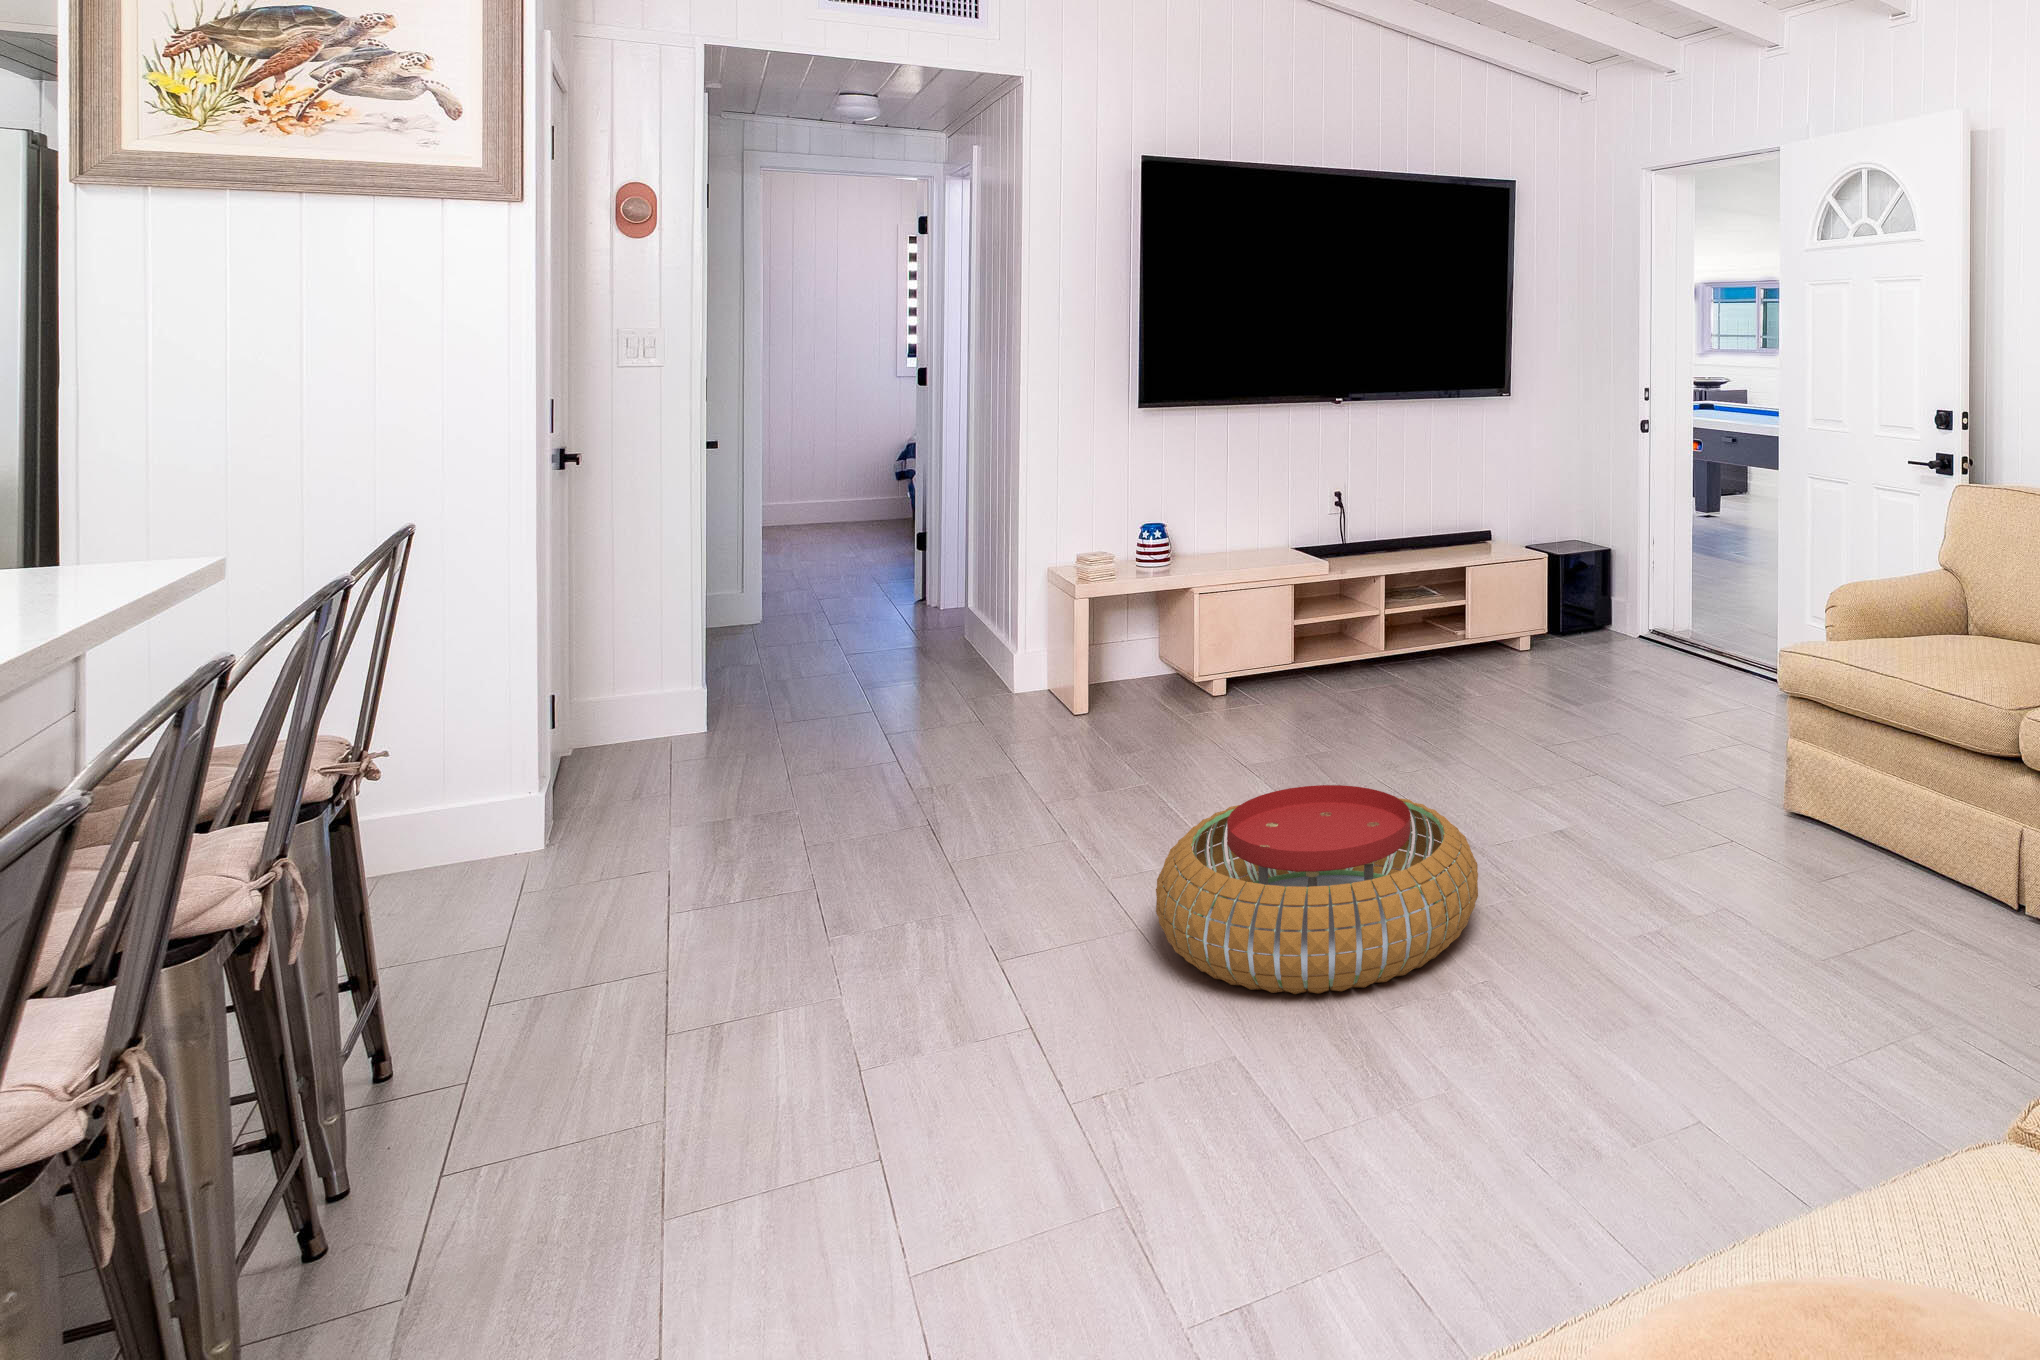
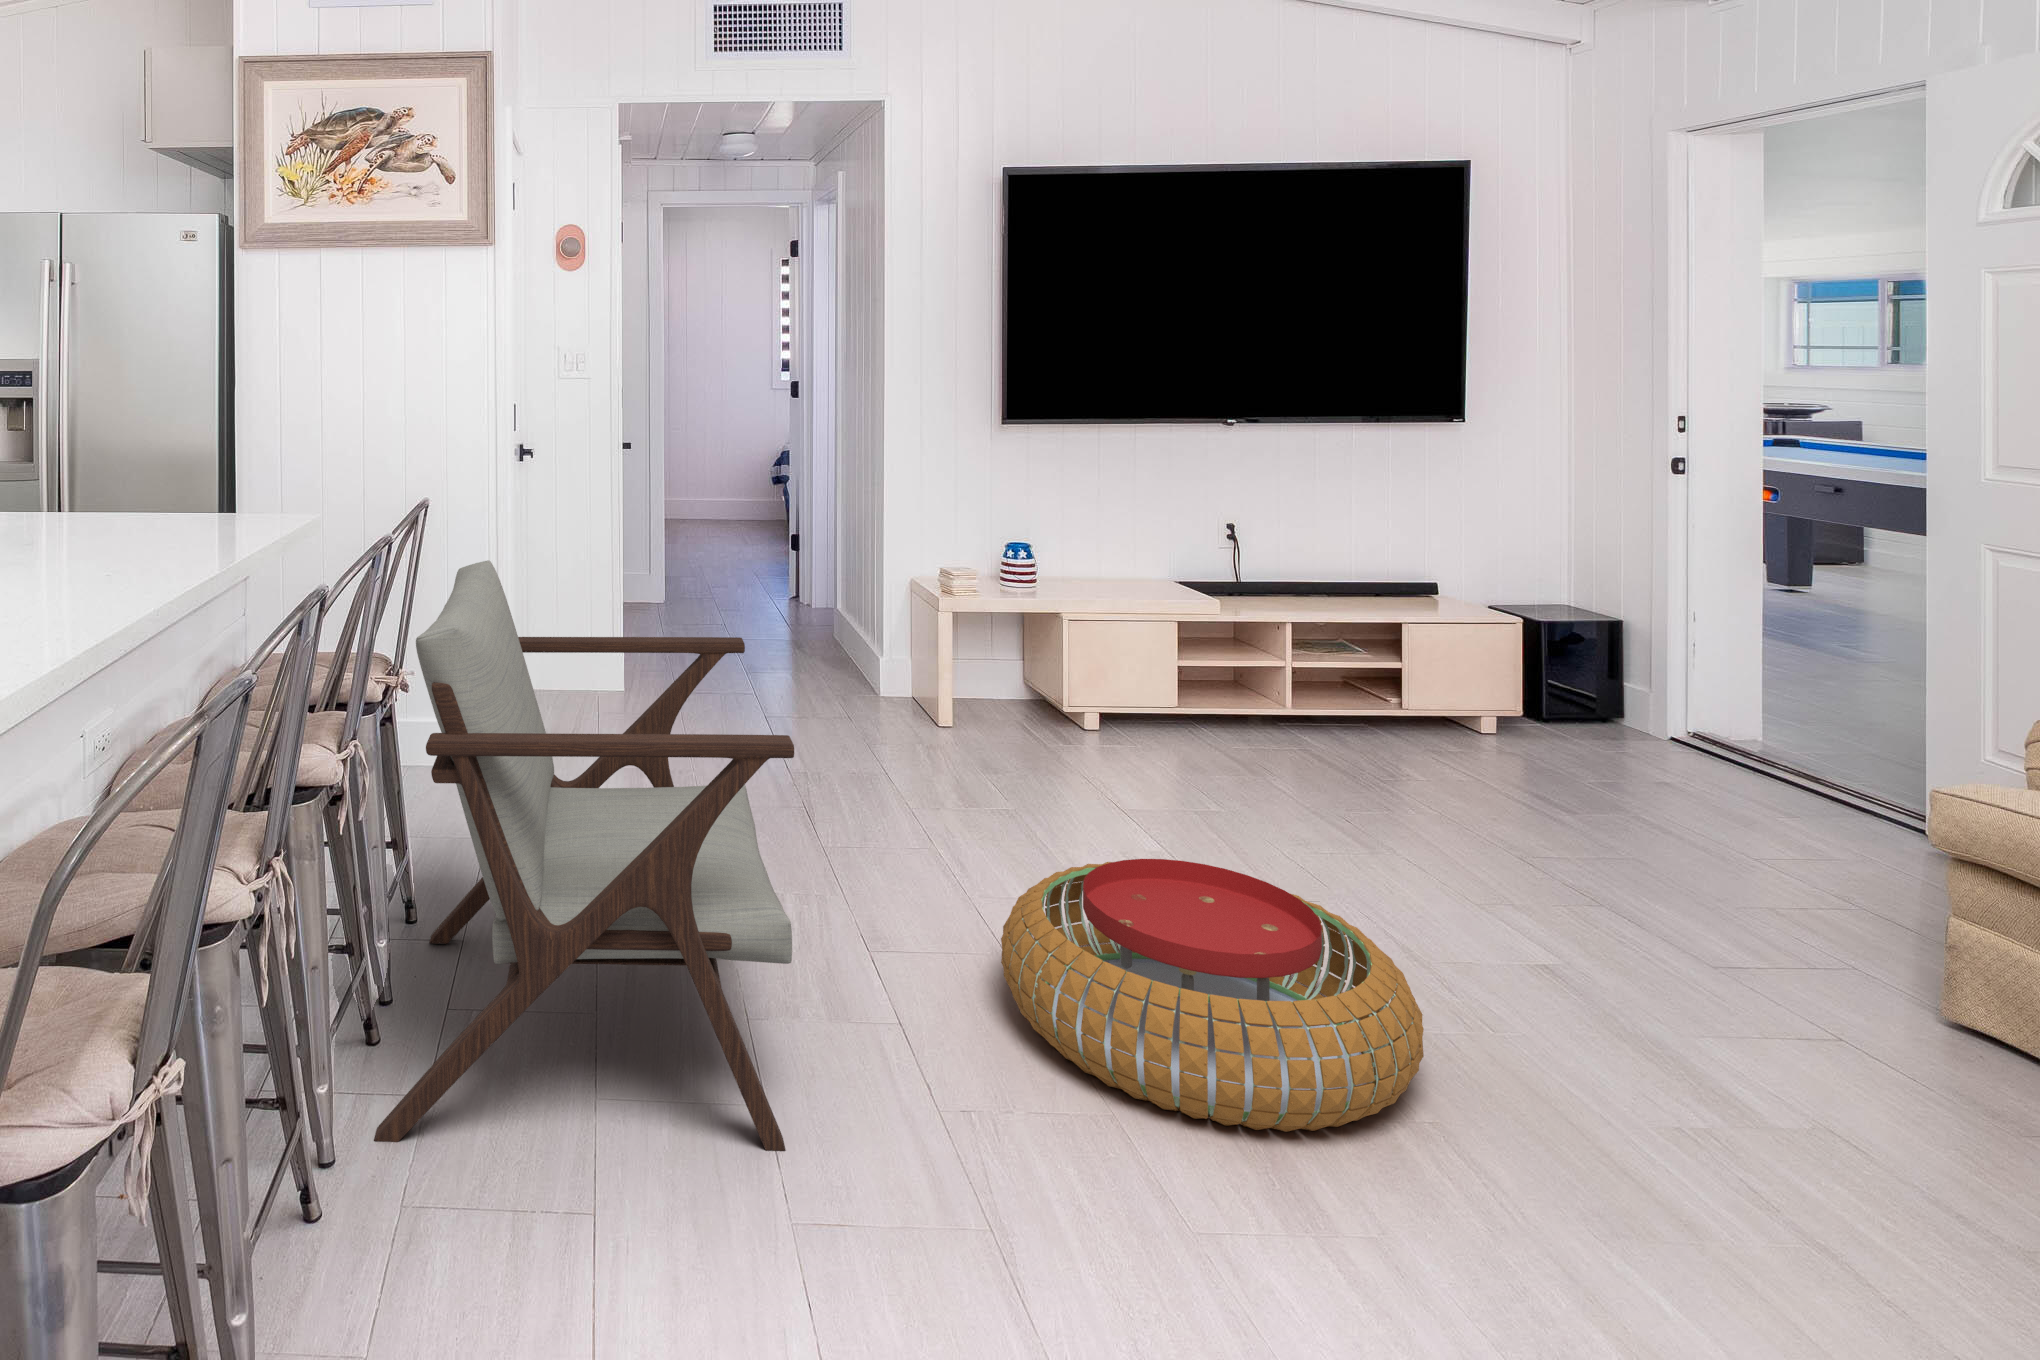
lounge chair: none [437,590,966,1298] -> present [374,560,794,1151]

